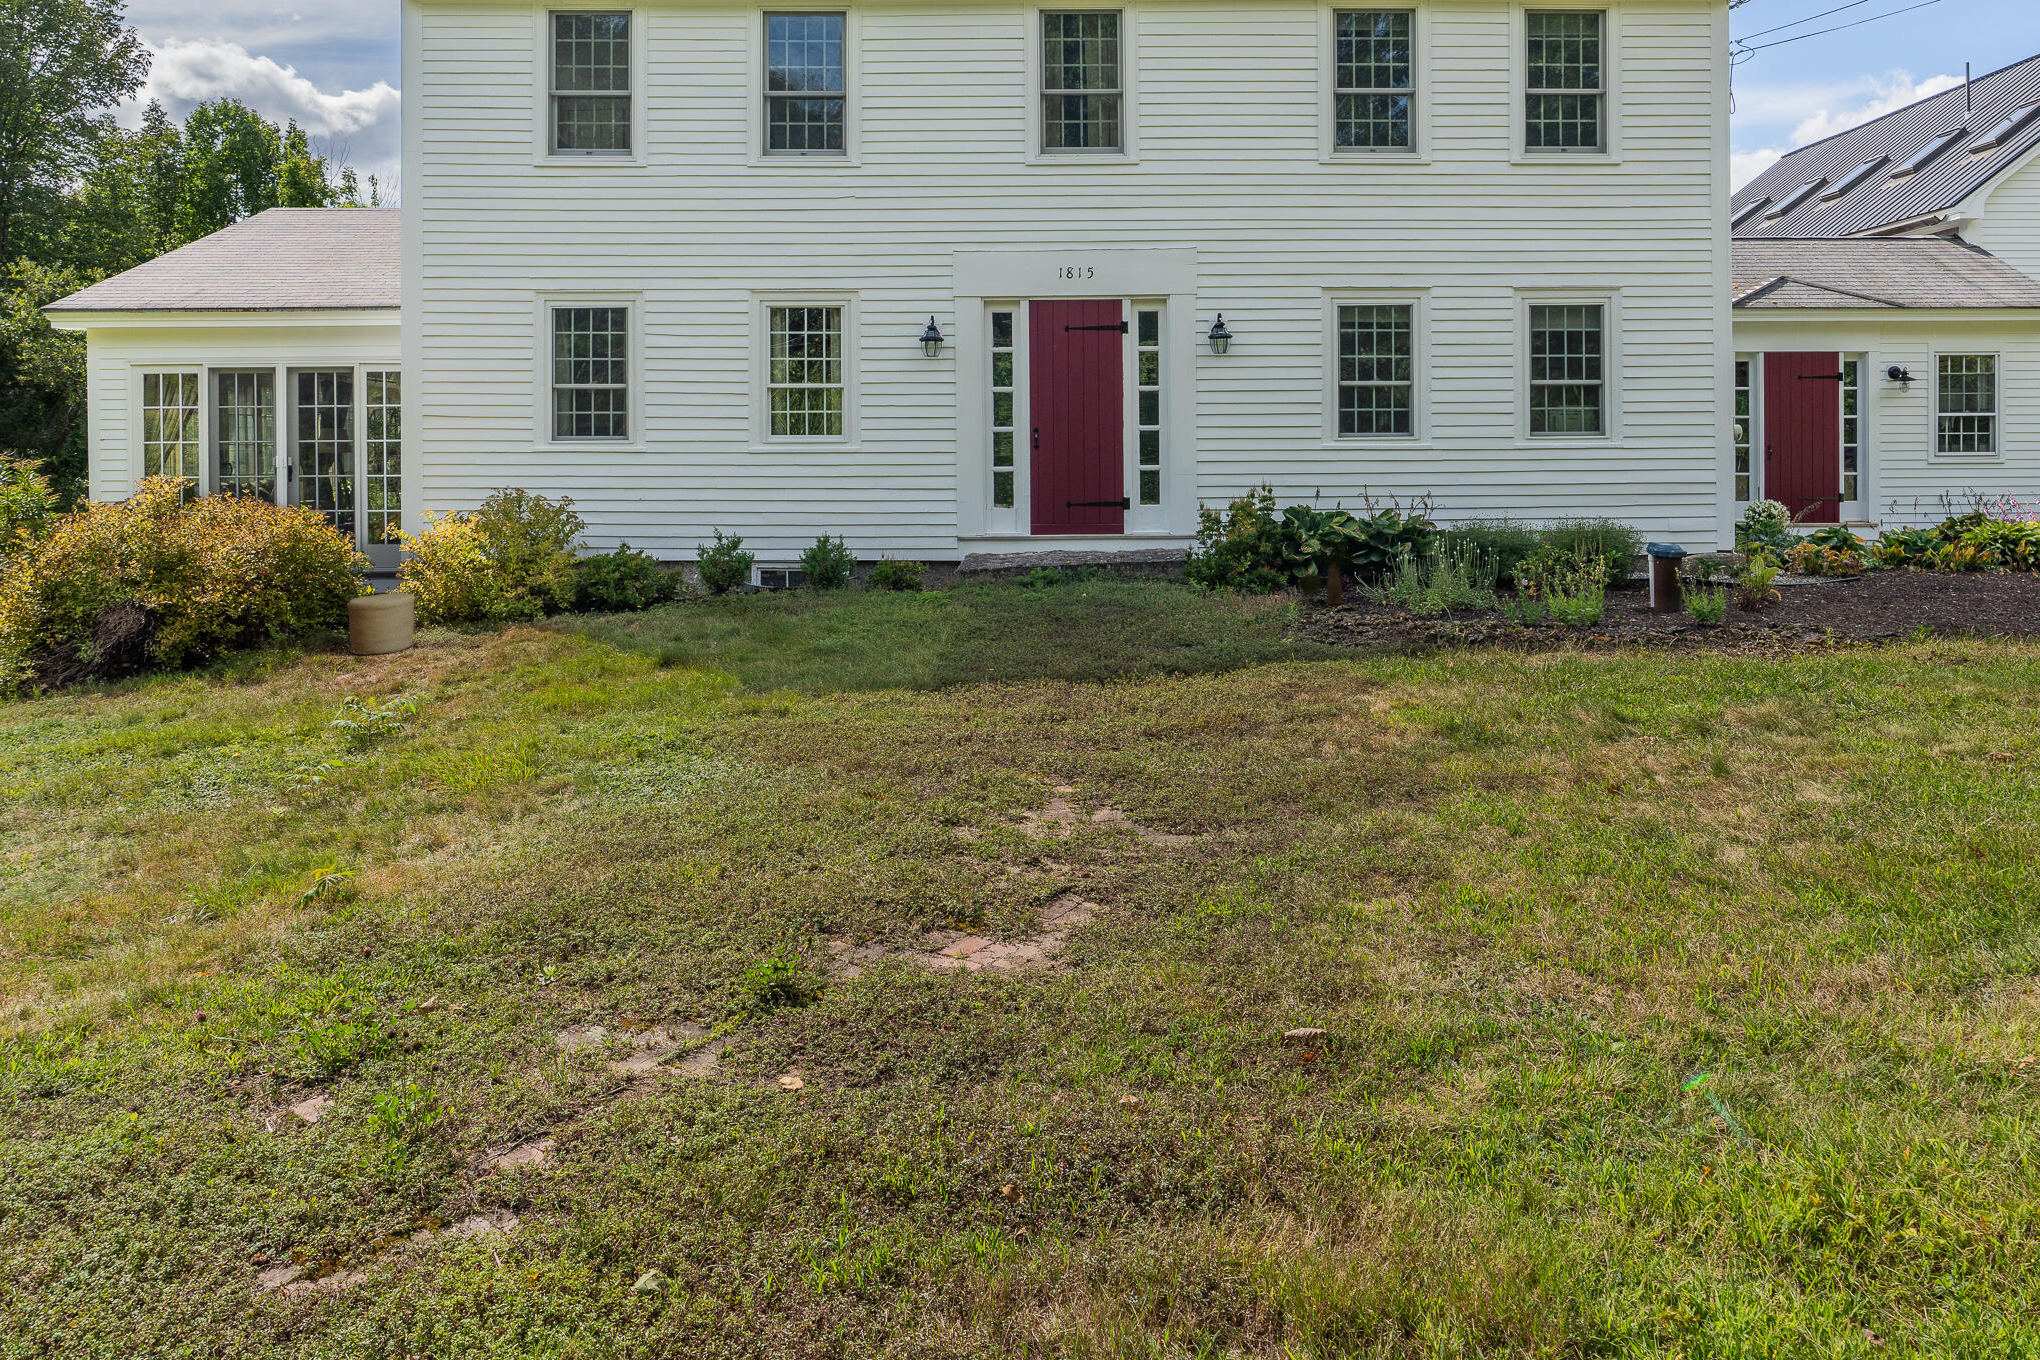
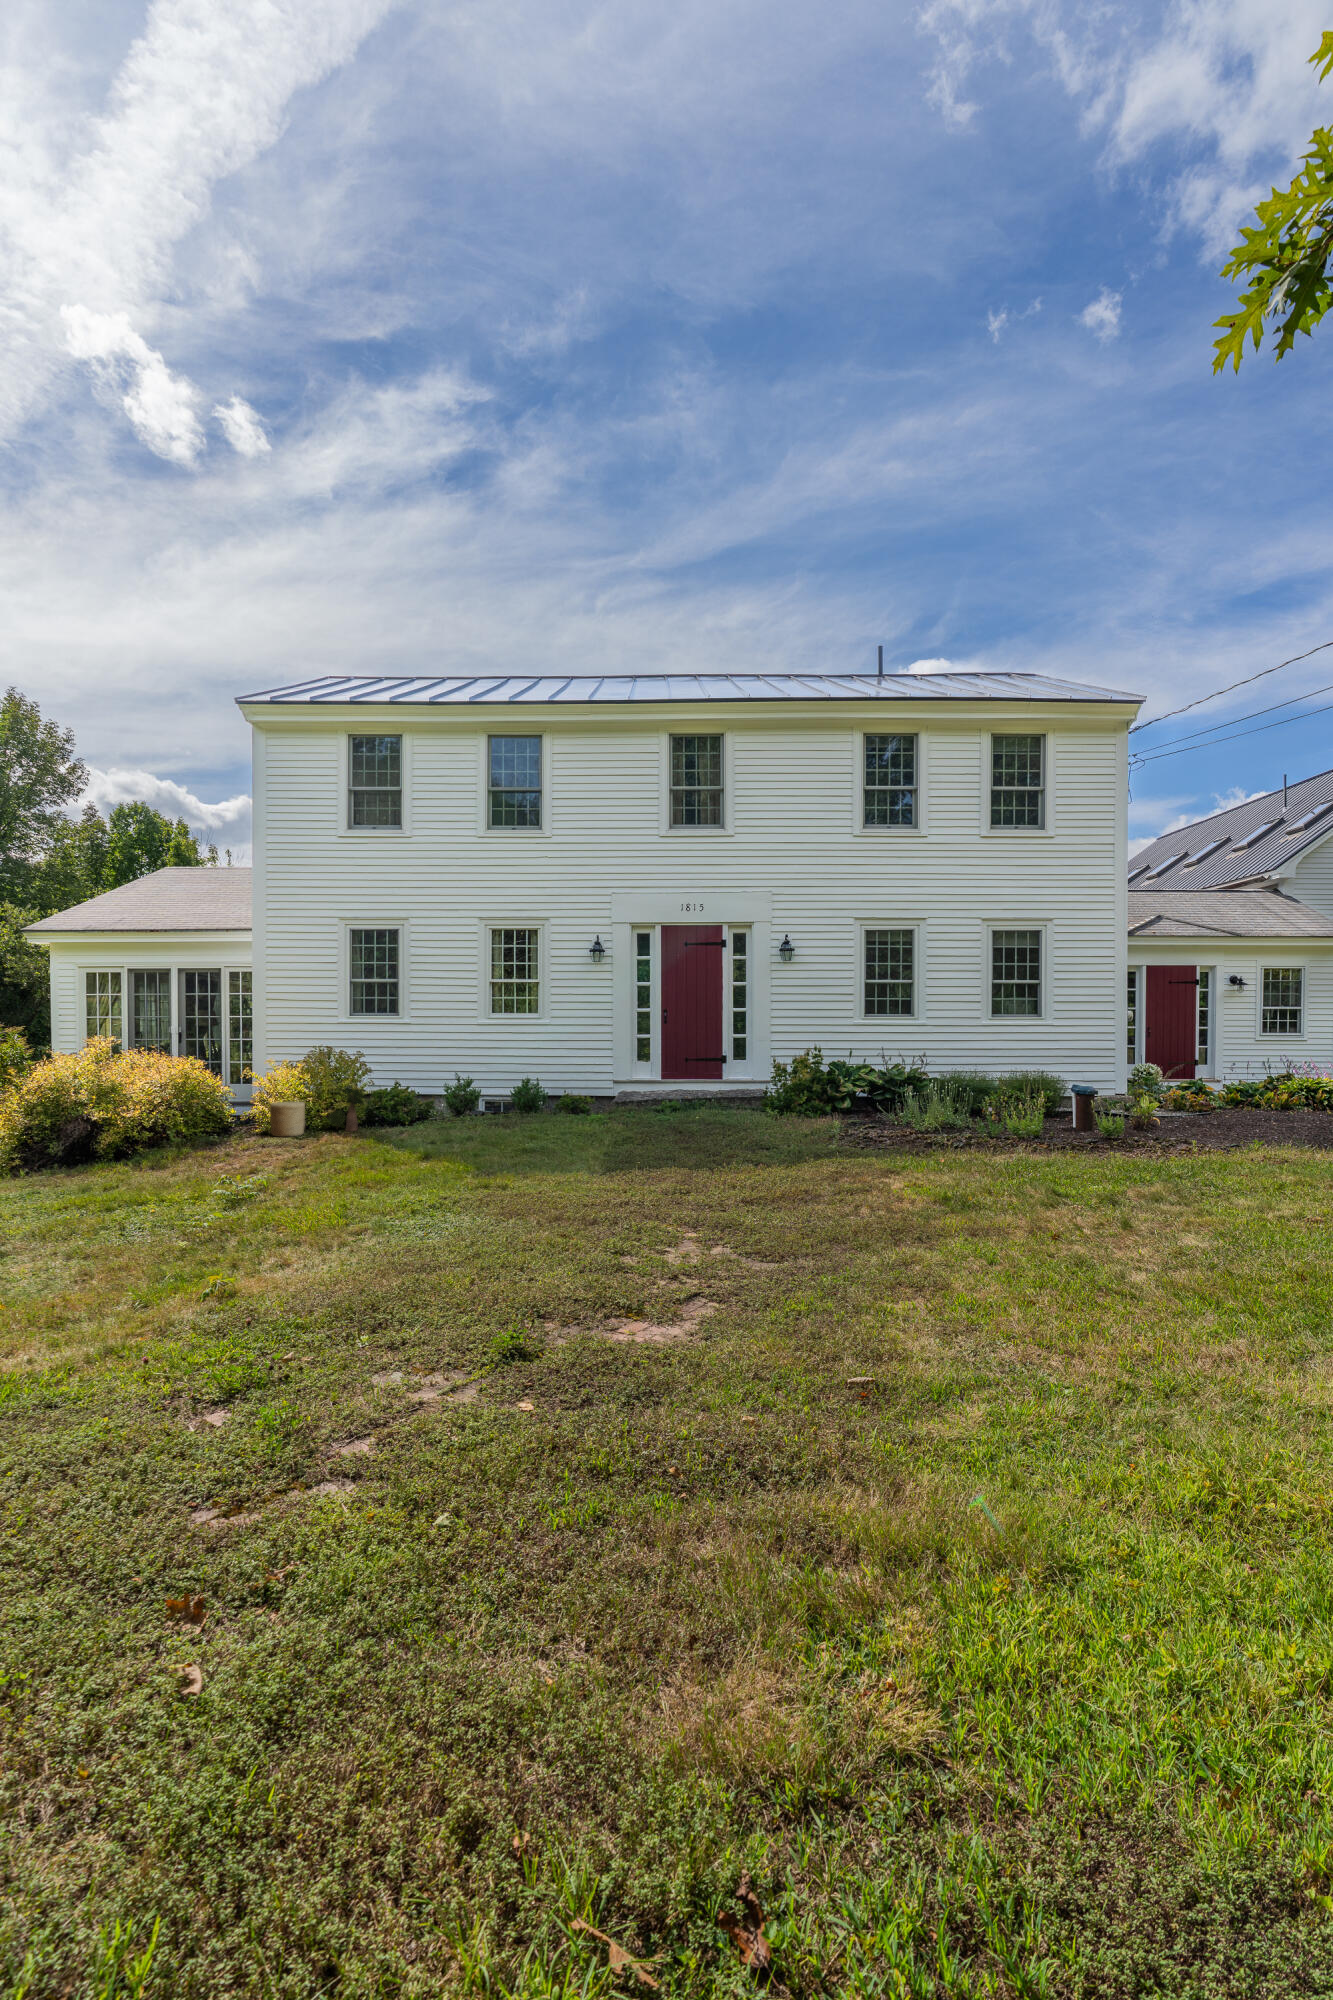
potted plant: present [1299,536,1354,604] -> present [329,1085,366,1131]

